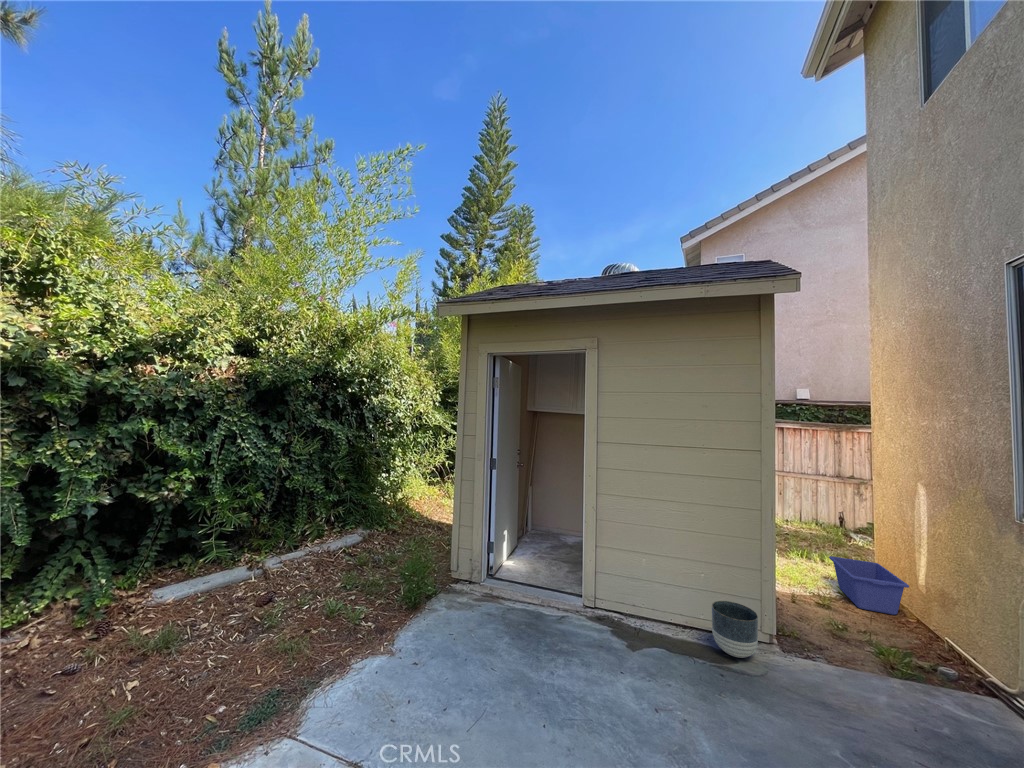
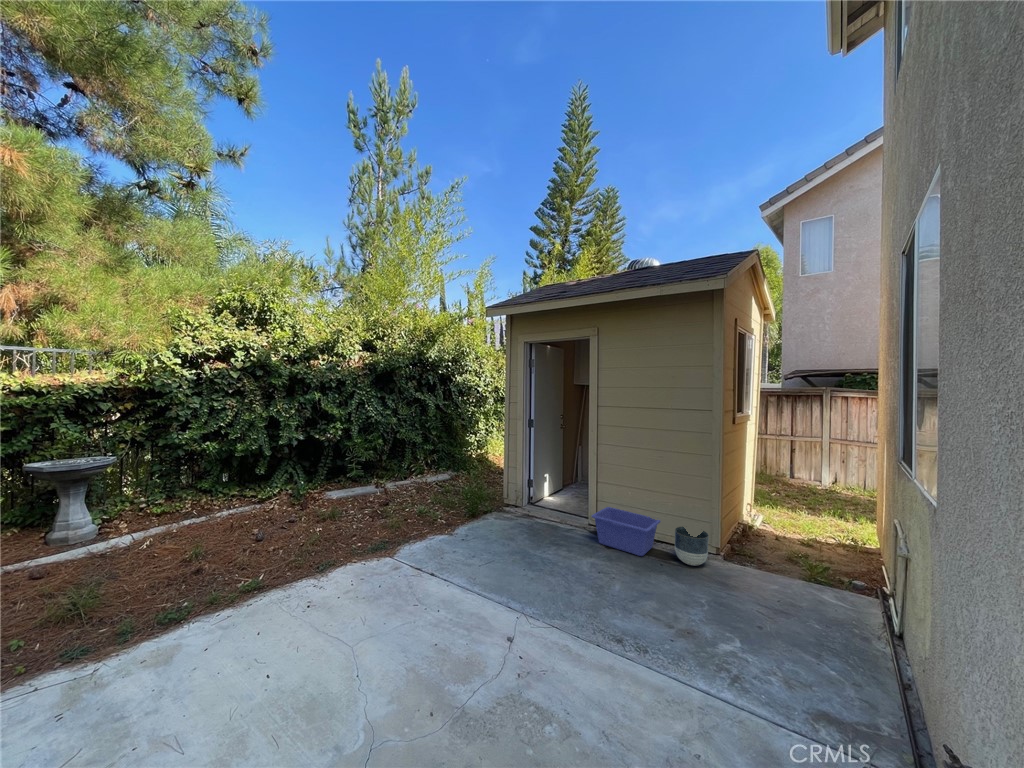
storage bin: present [829,556,909,615] -> present [592,507,661,556]

